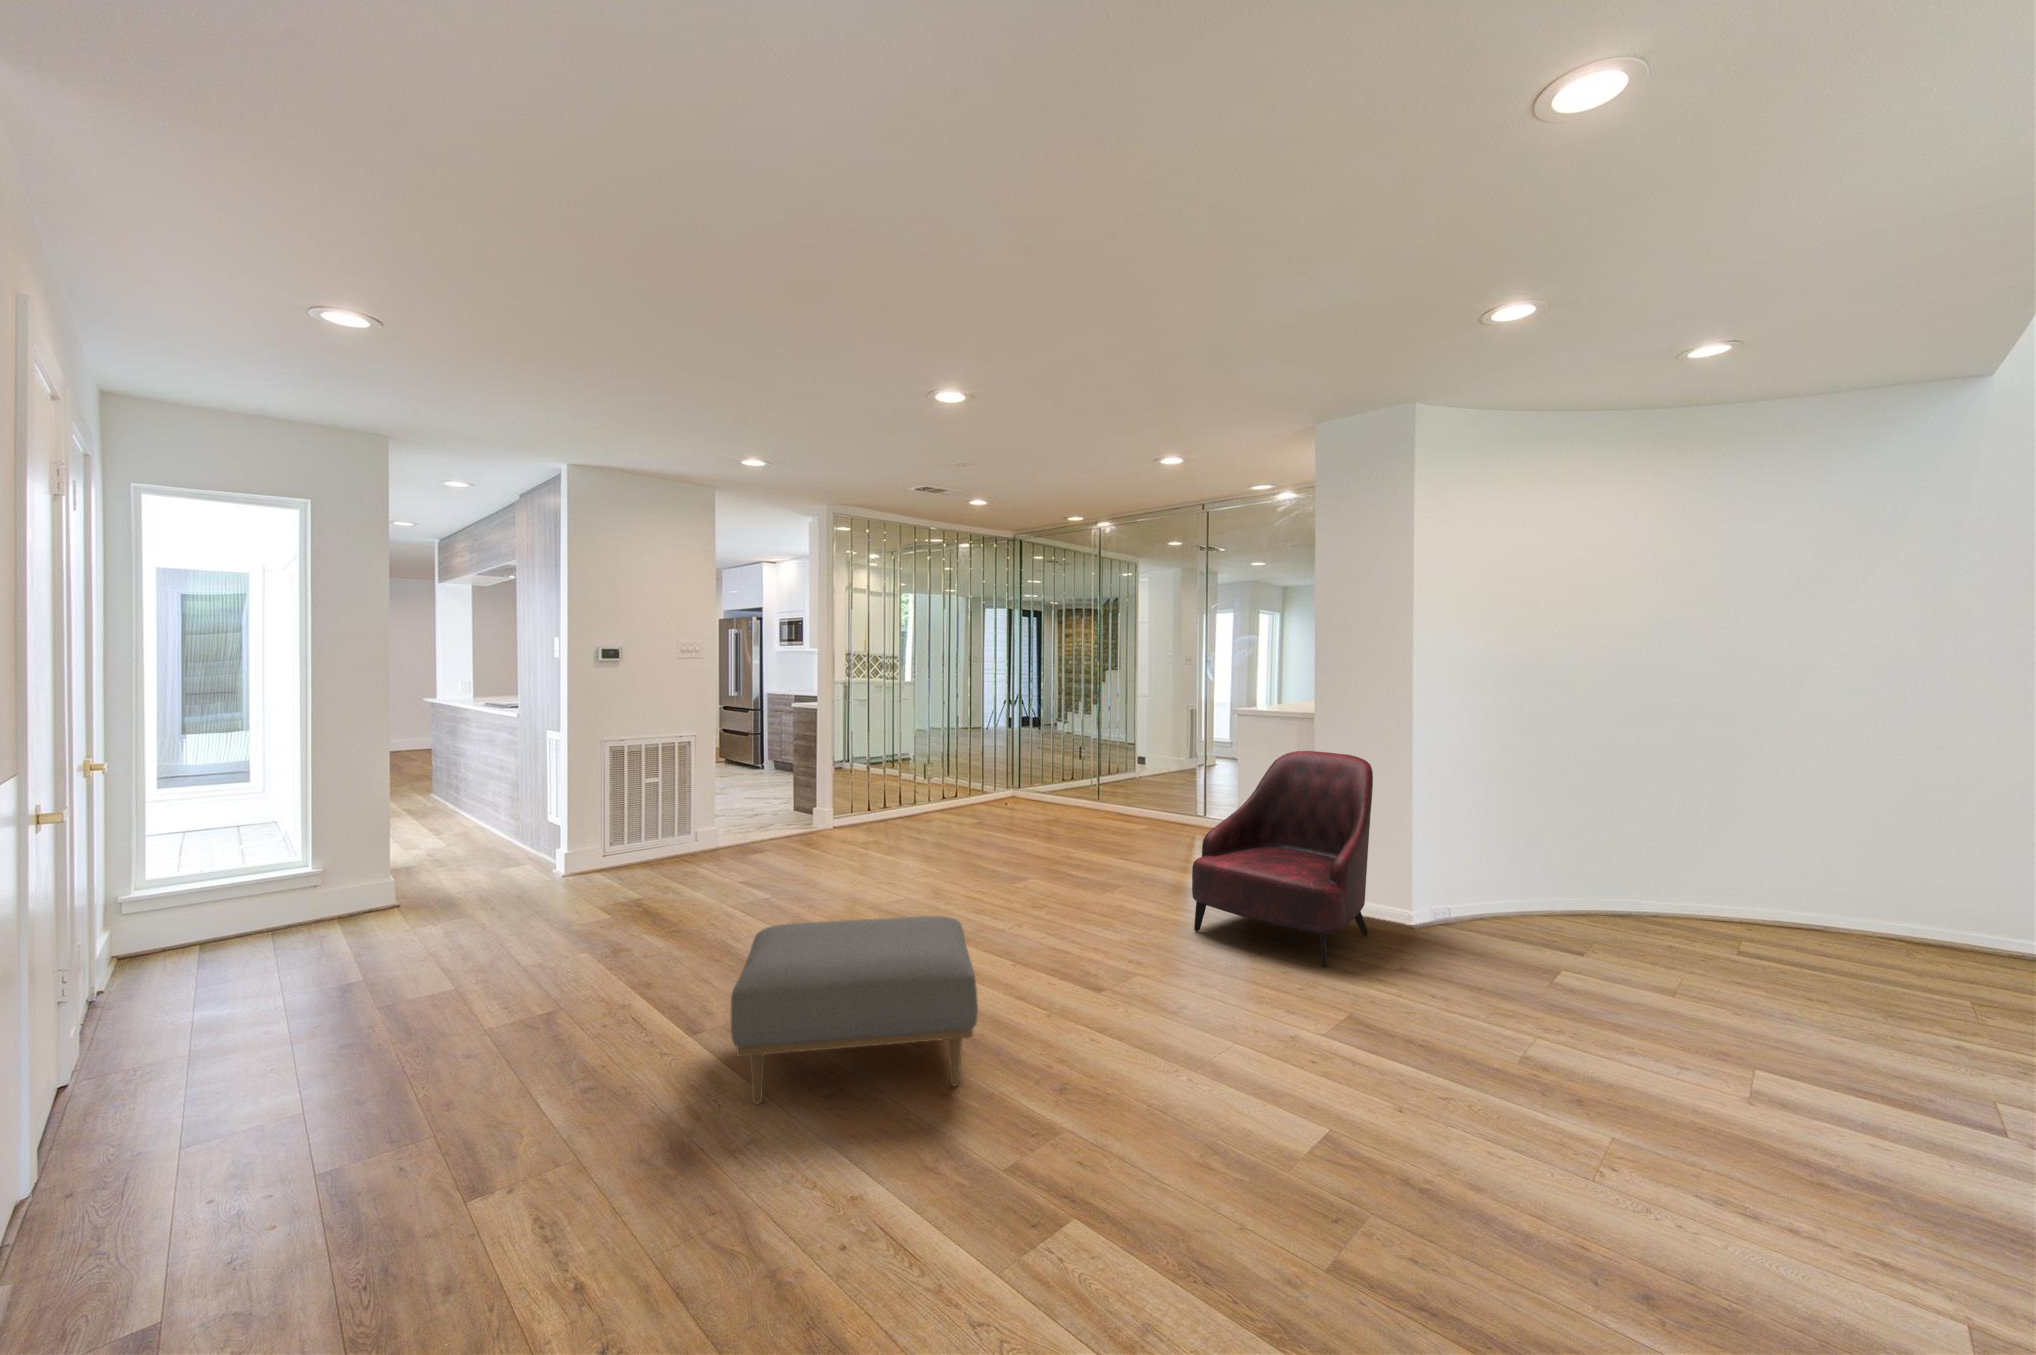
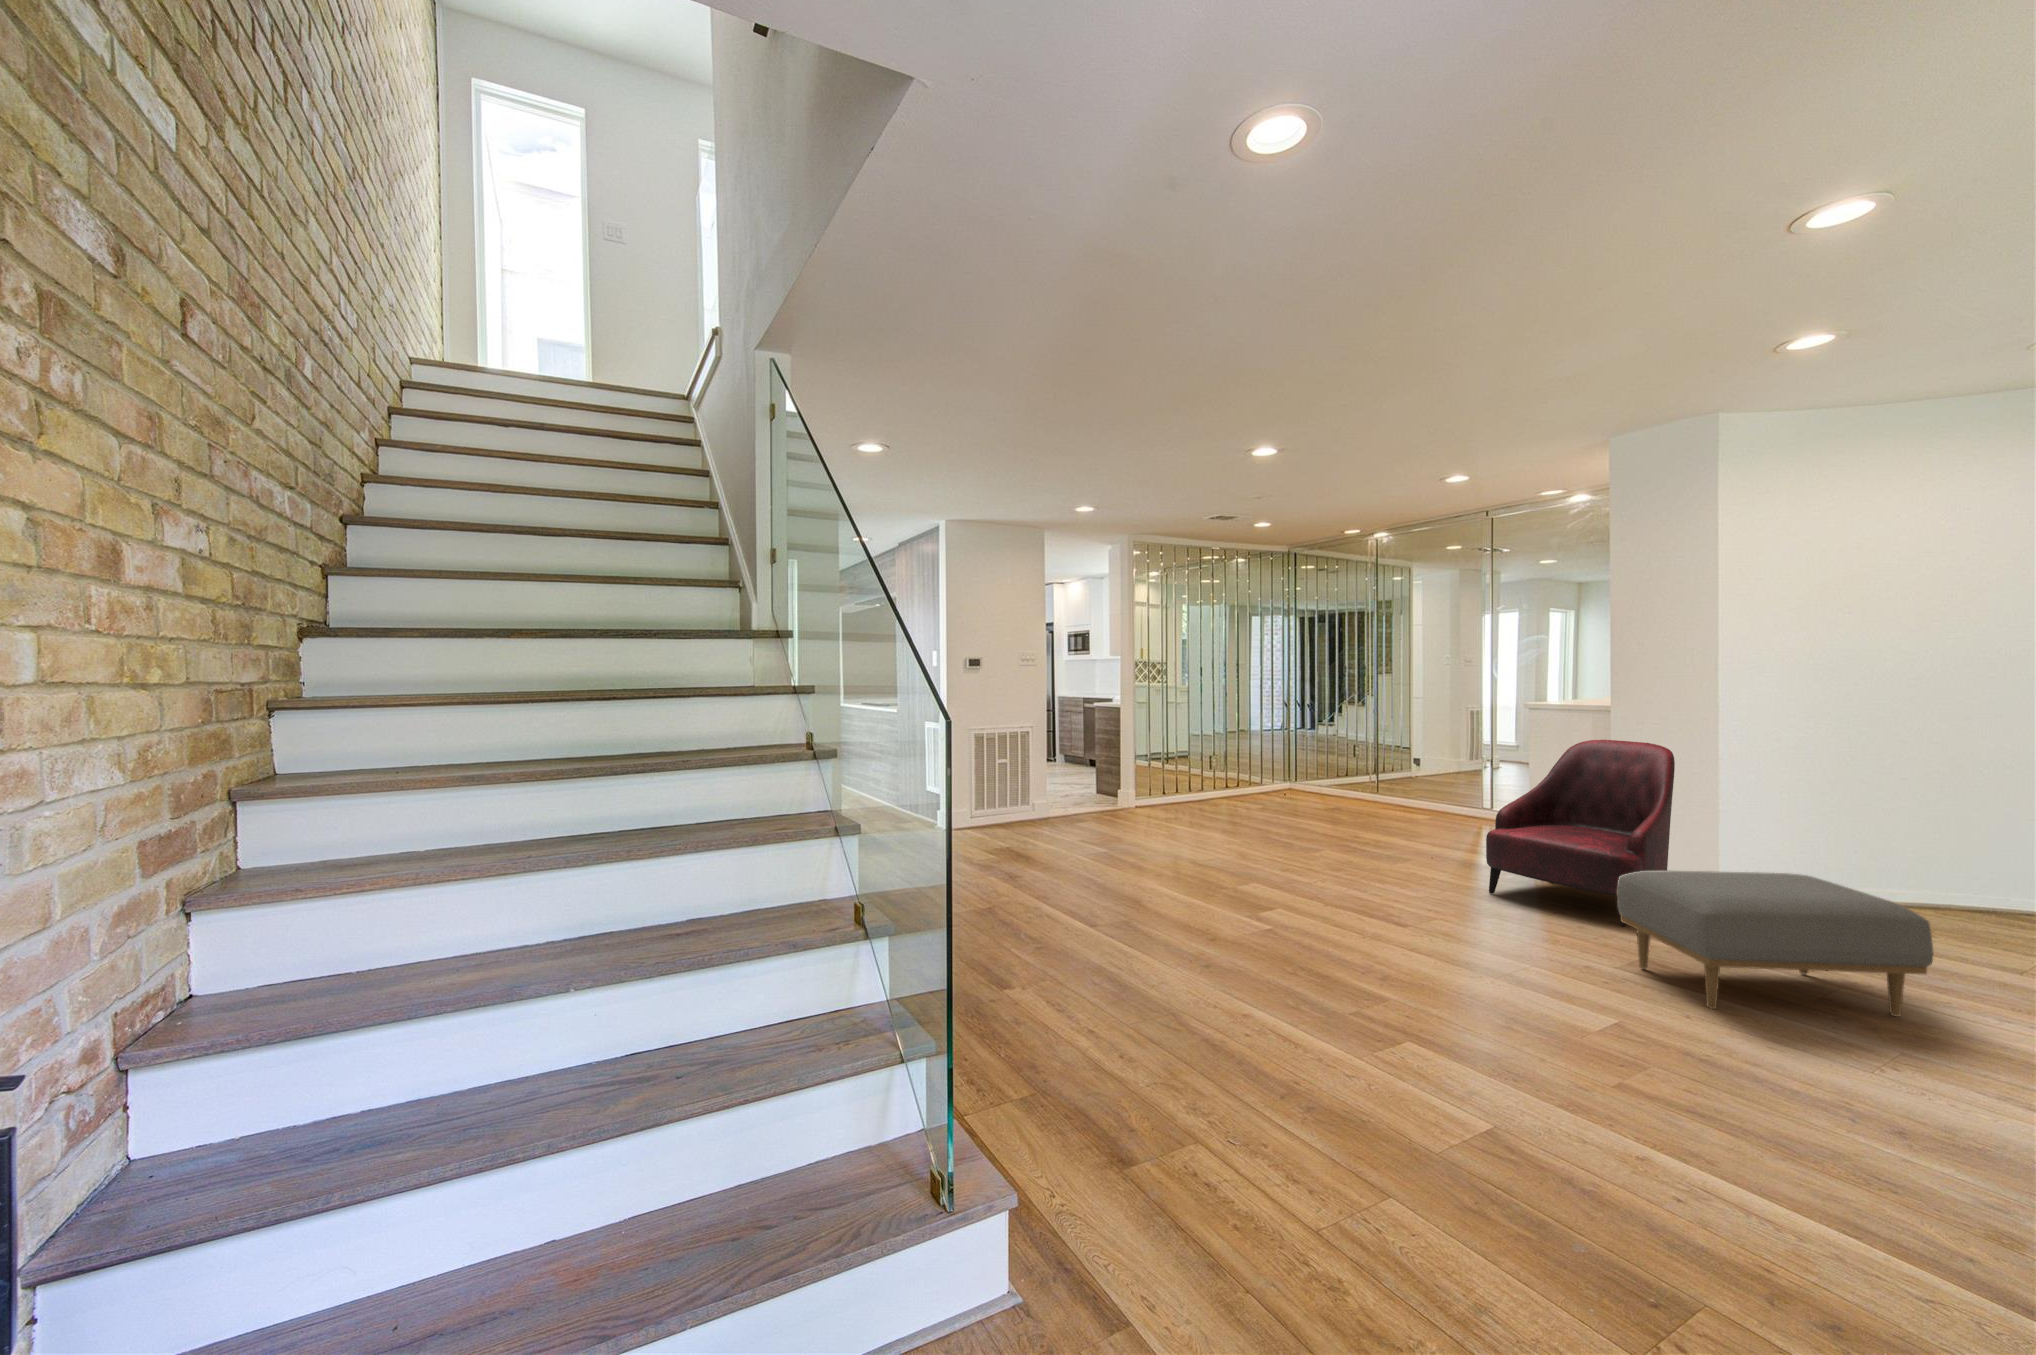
ottoman: present [731,916,978,1104] -> present [1617,871,1934,1017]

